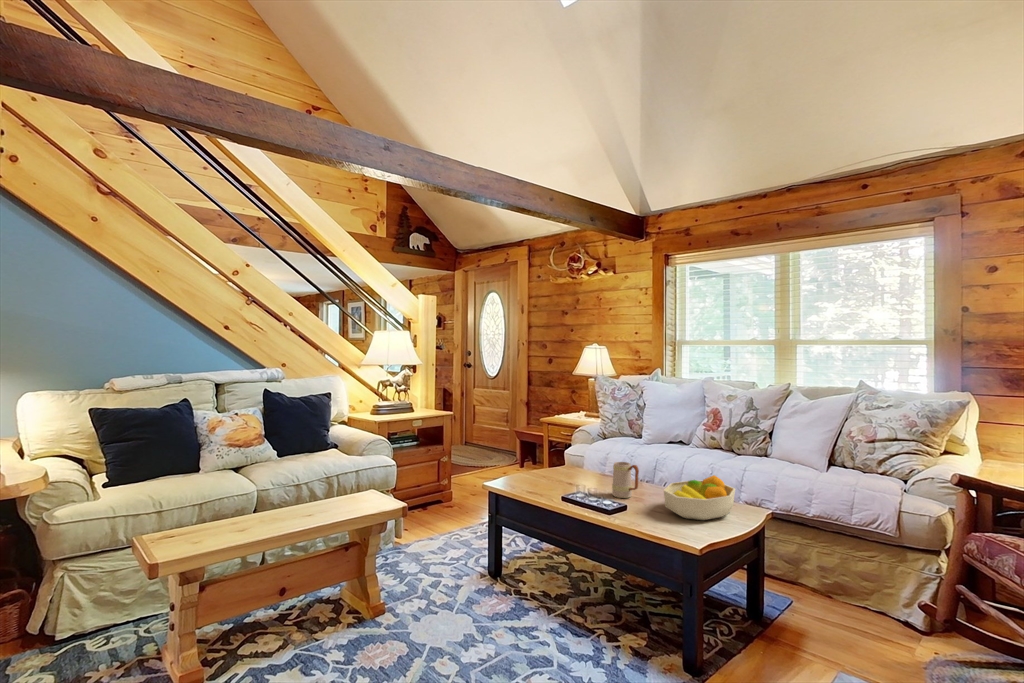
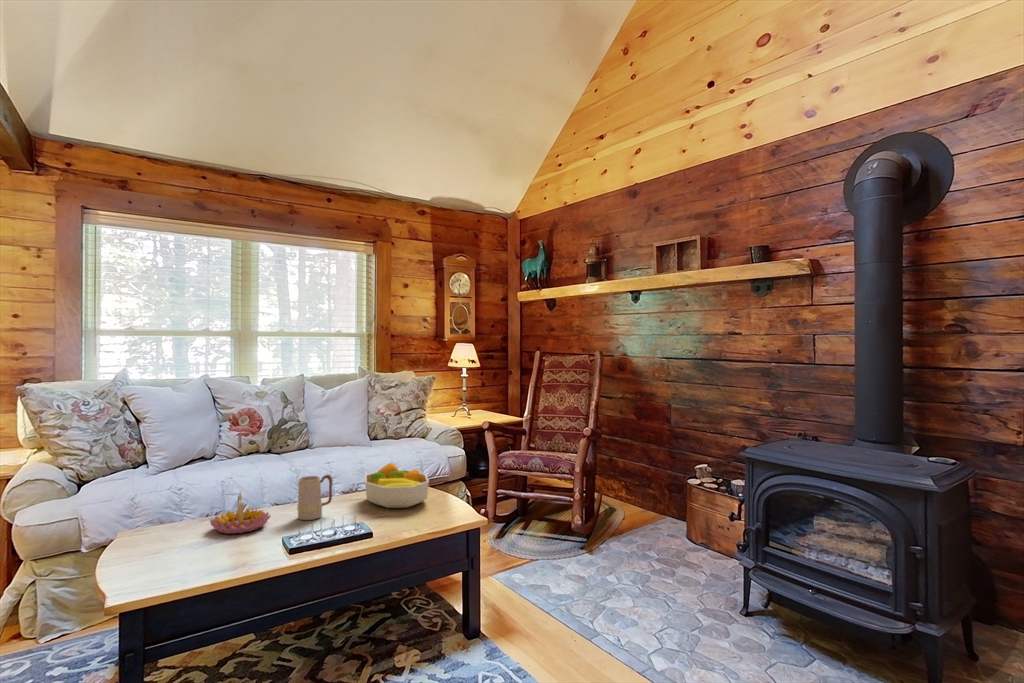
candle holder: none [561,458,602,489] -> present [210,493,270,534]

